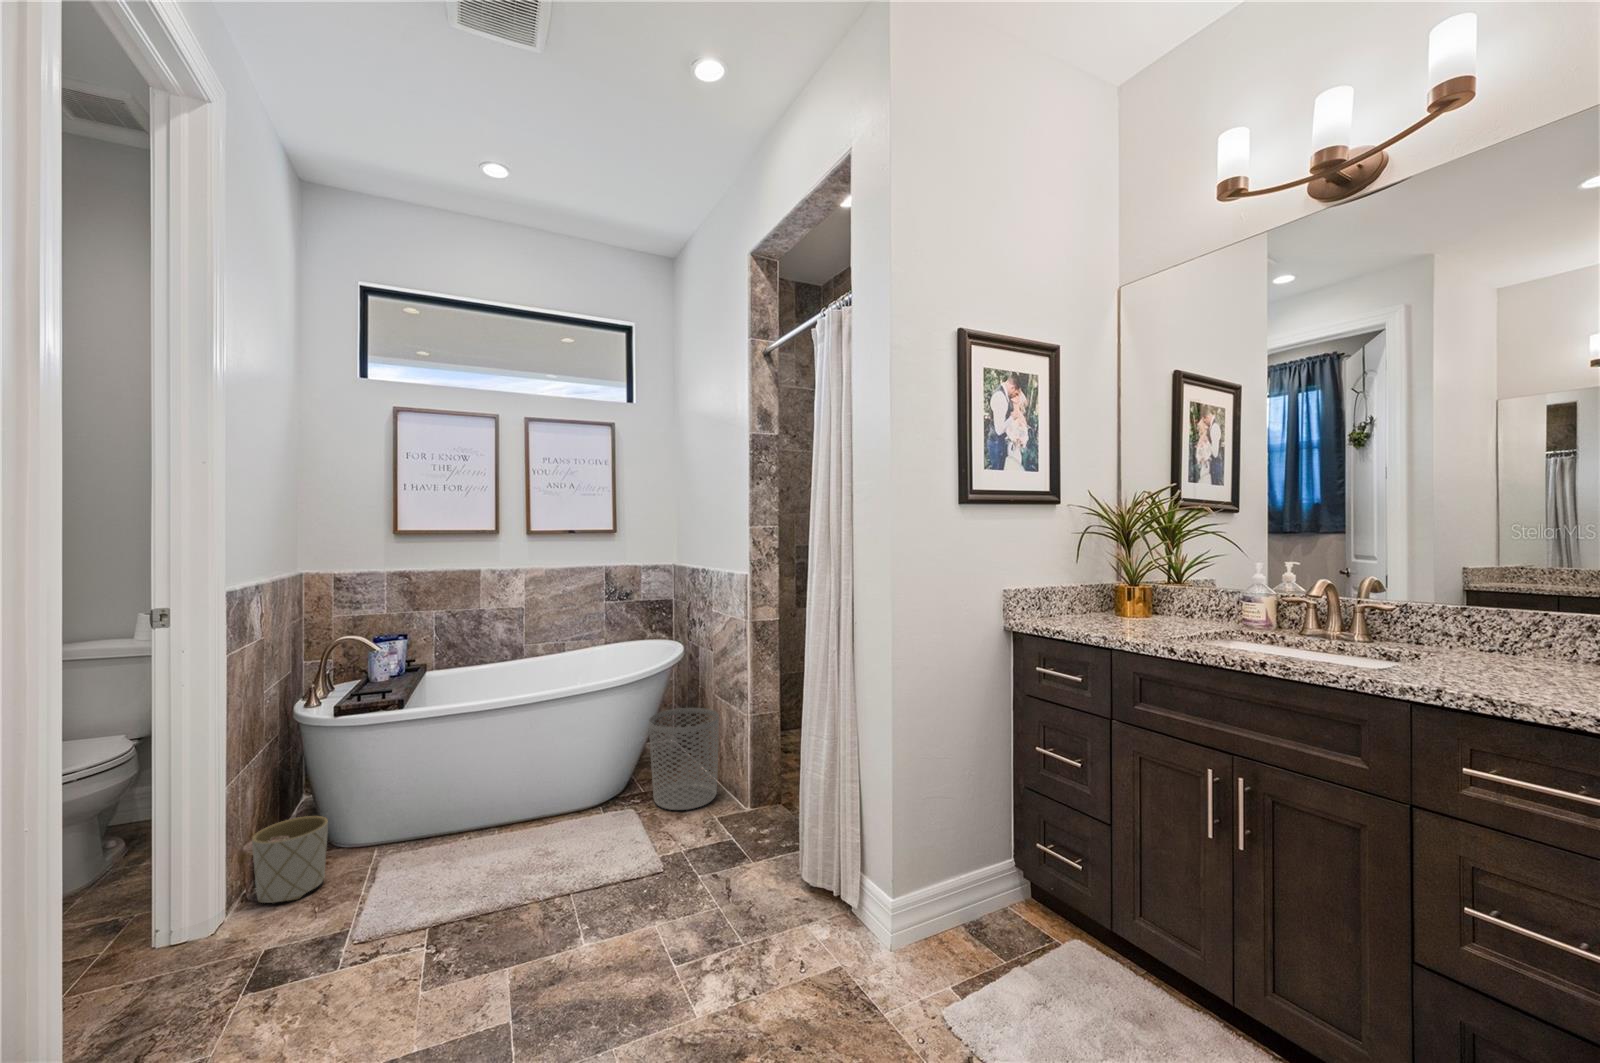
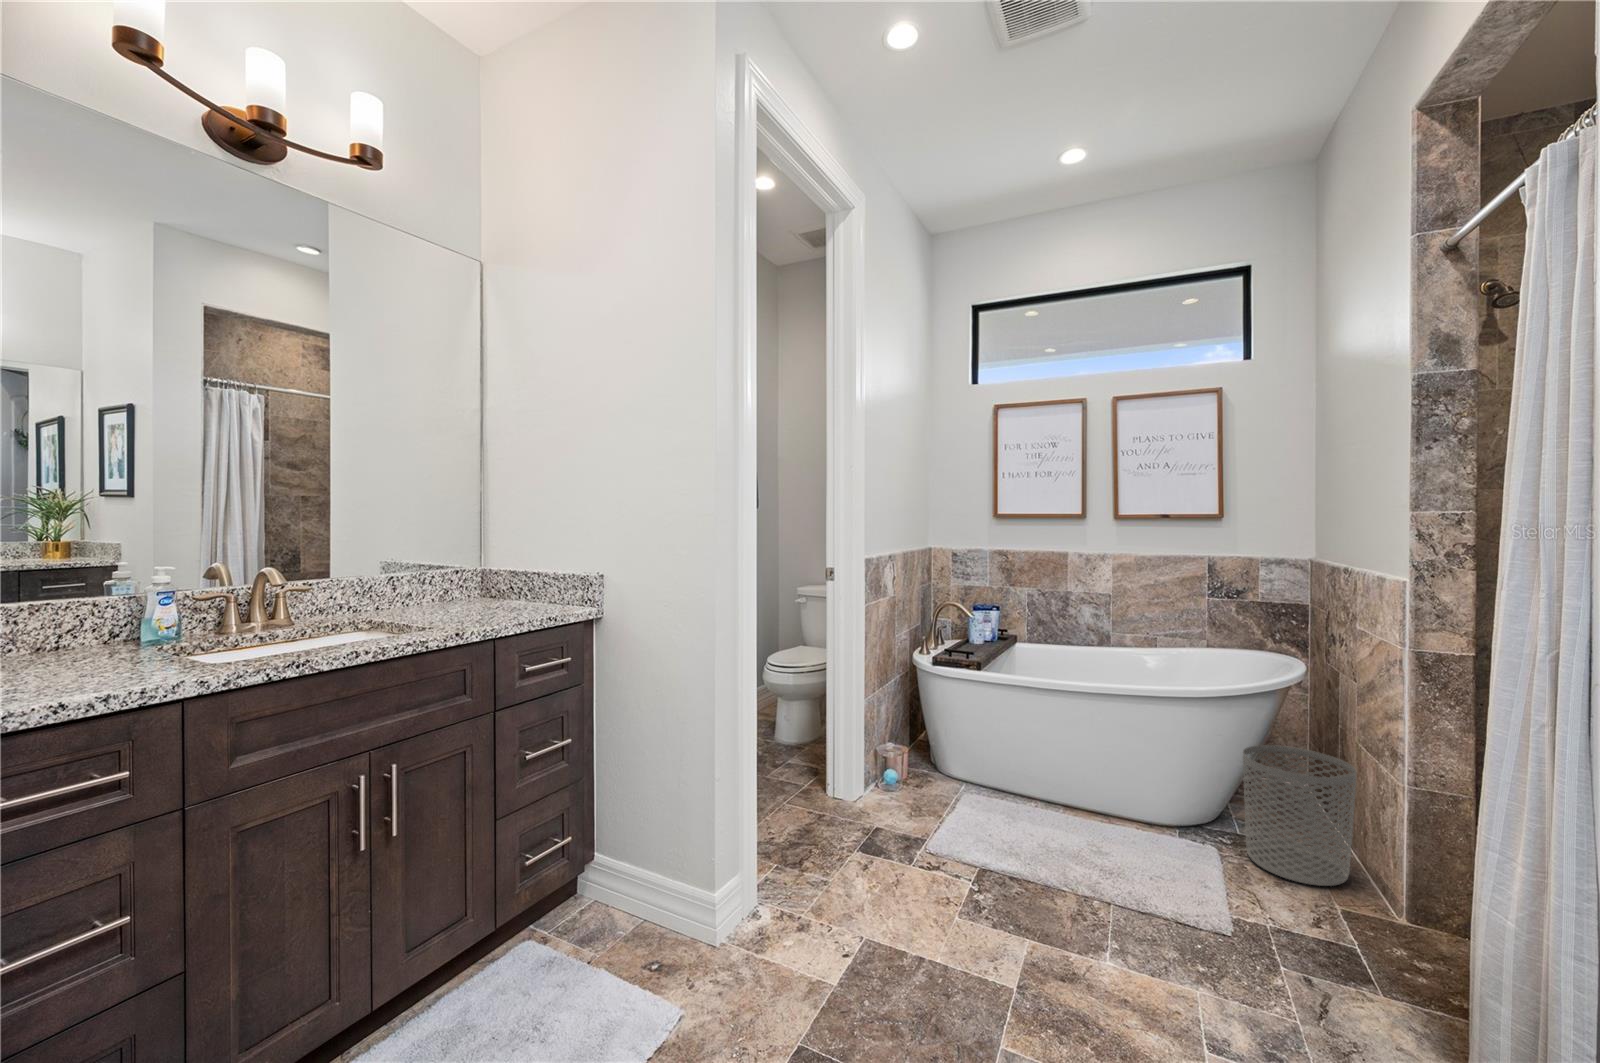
planter: present [252,816,328,903] -> none [879,739,925,803]

